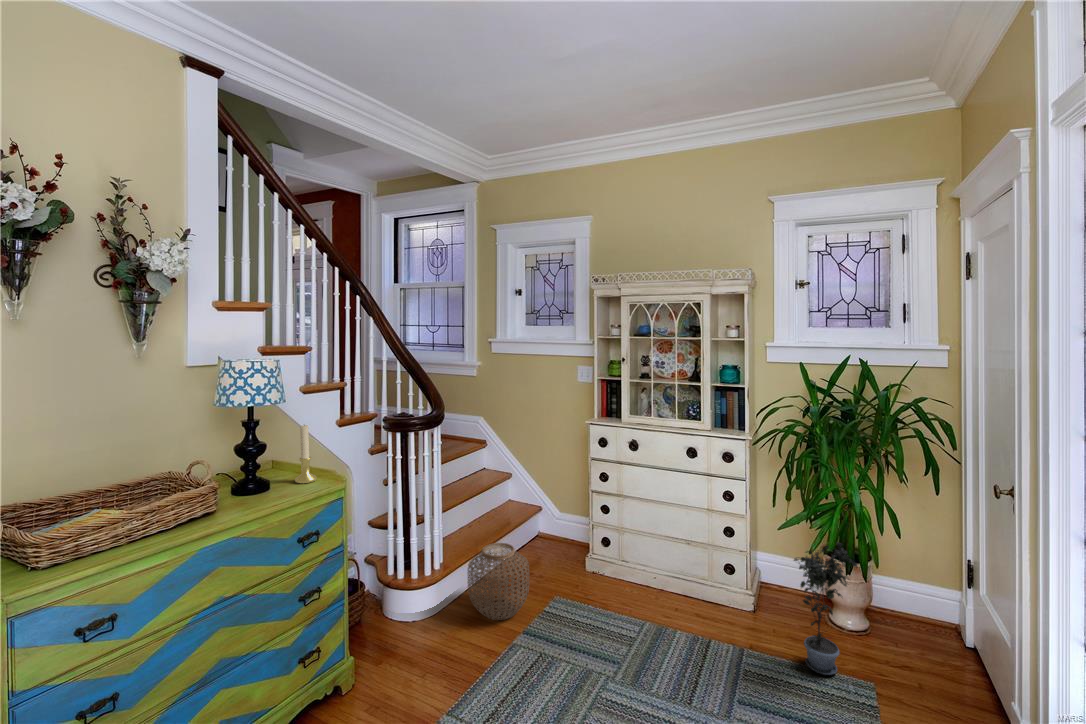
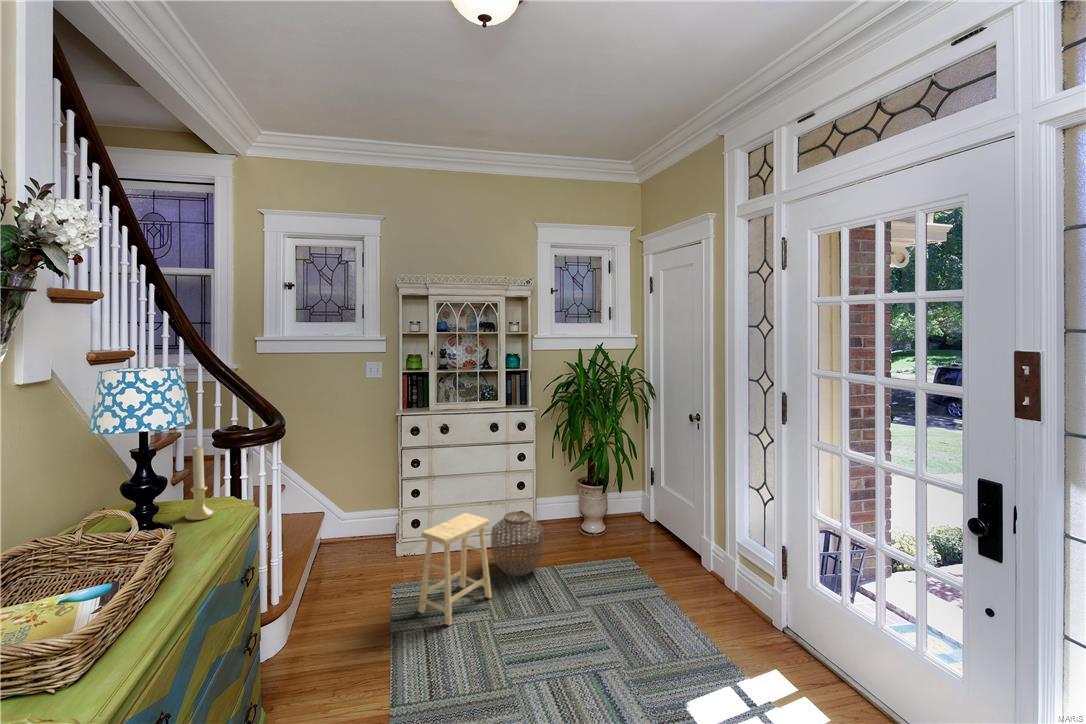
potted plant: present [794,542,857,675] -> none [583,473,623,564]
woven basket: present [468,543,529,620] -> present [491,511,544,576]
footstool: none [550,543,633,663] -> present [418,513,492,625]

